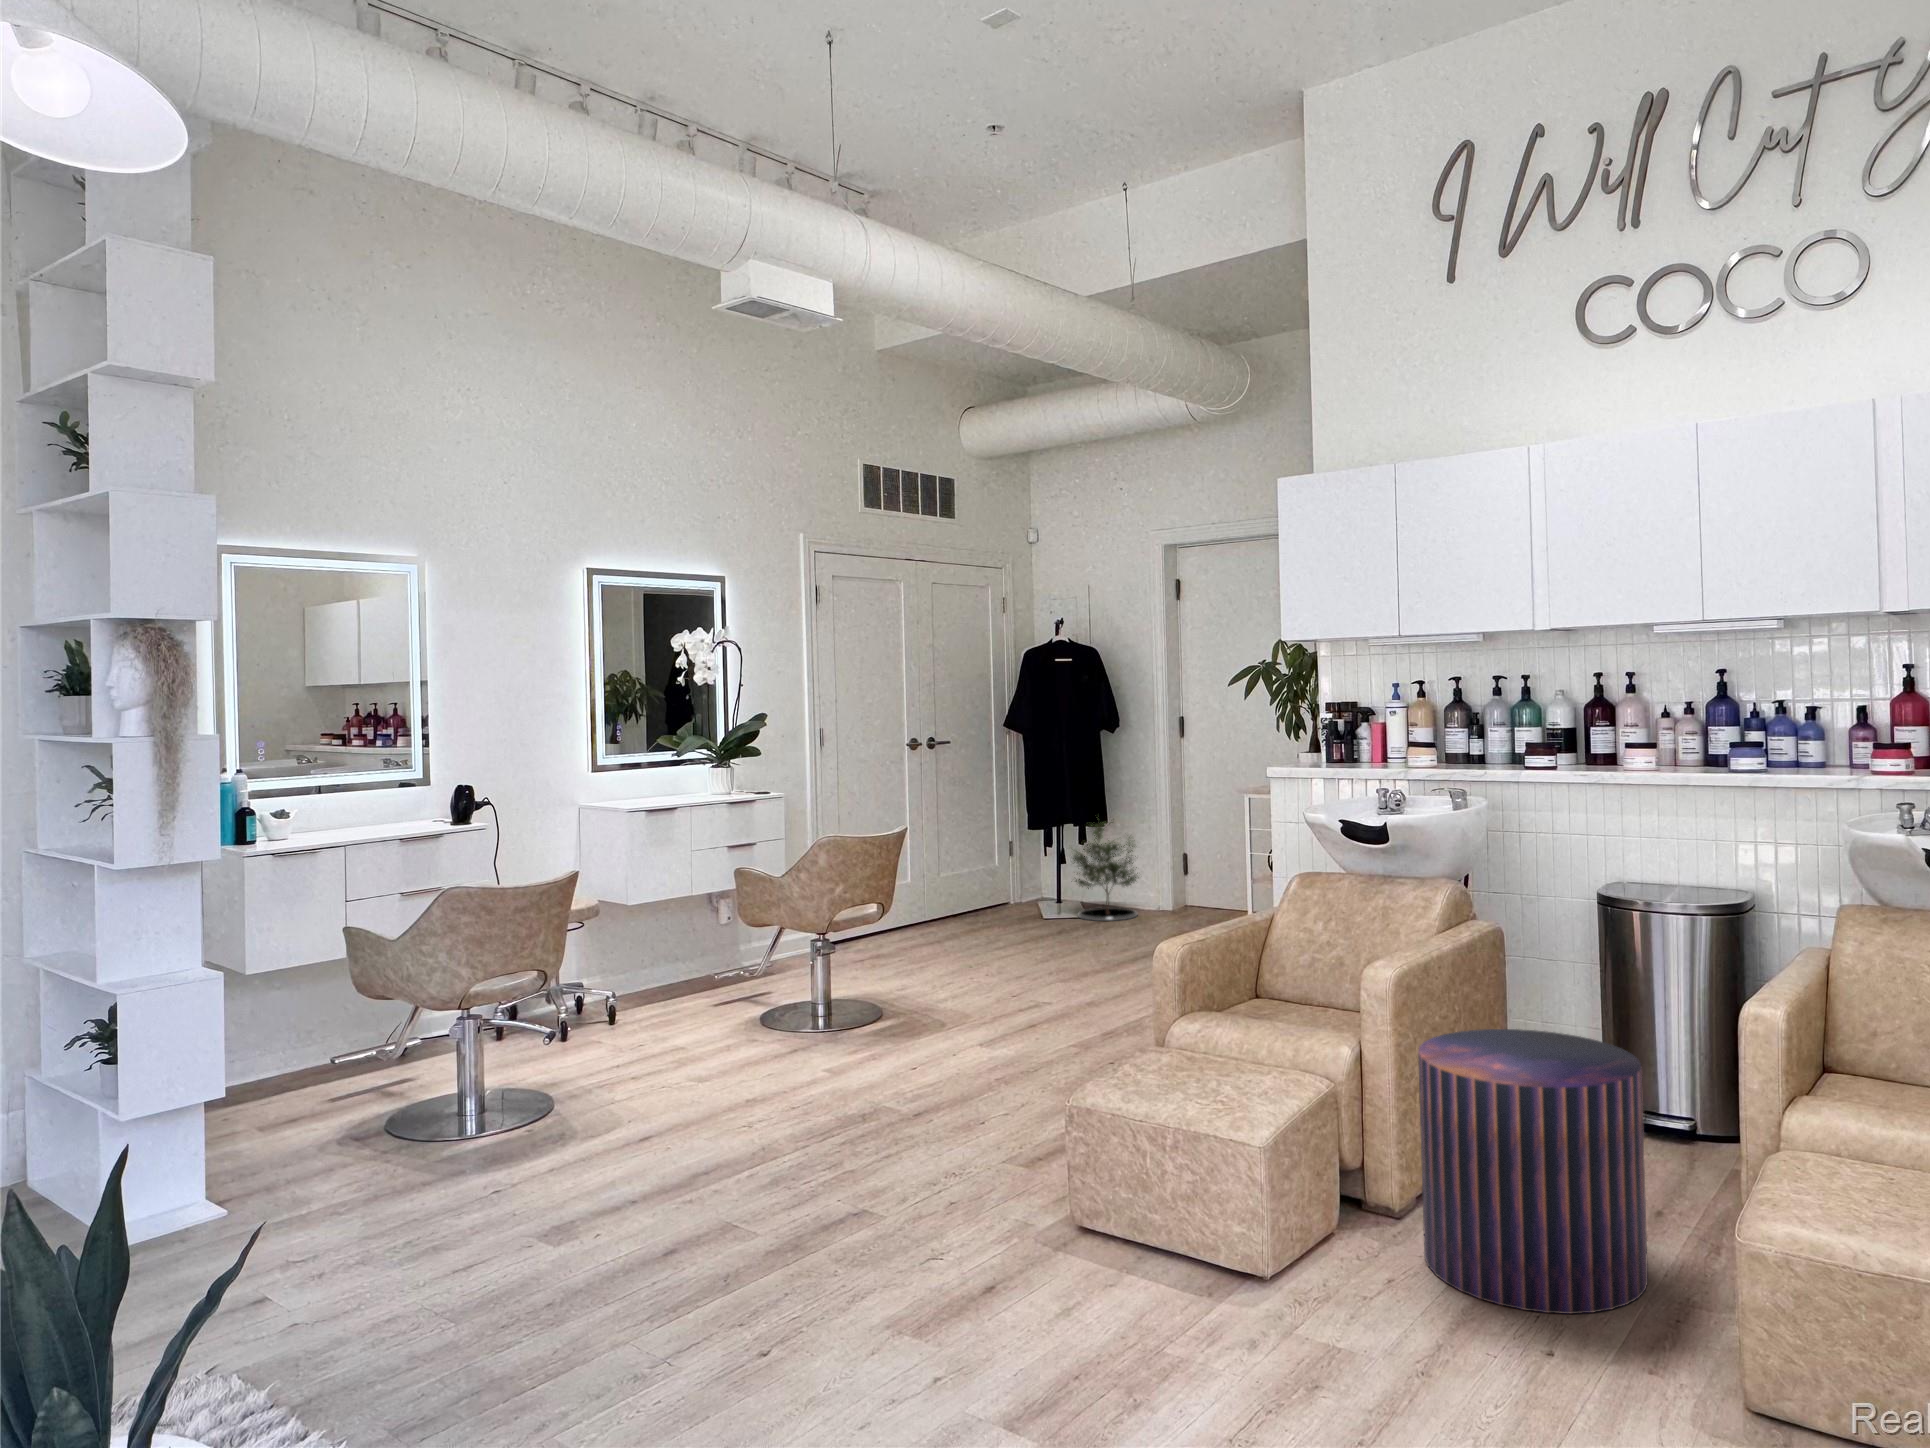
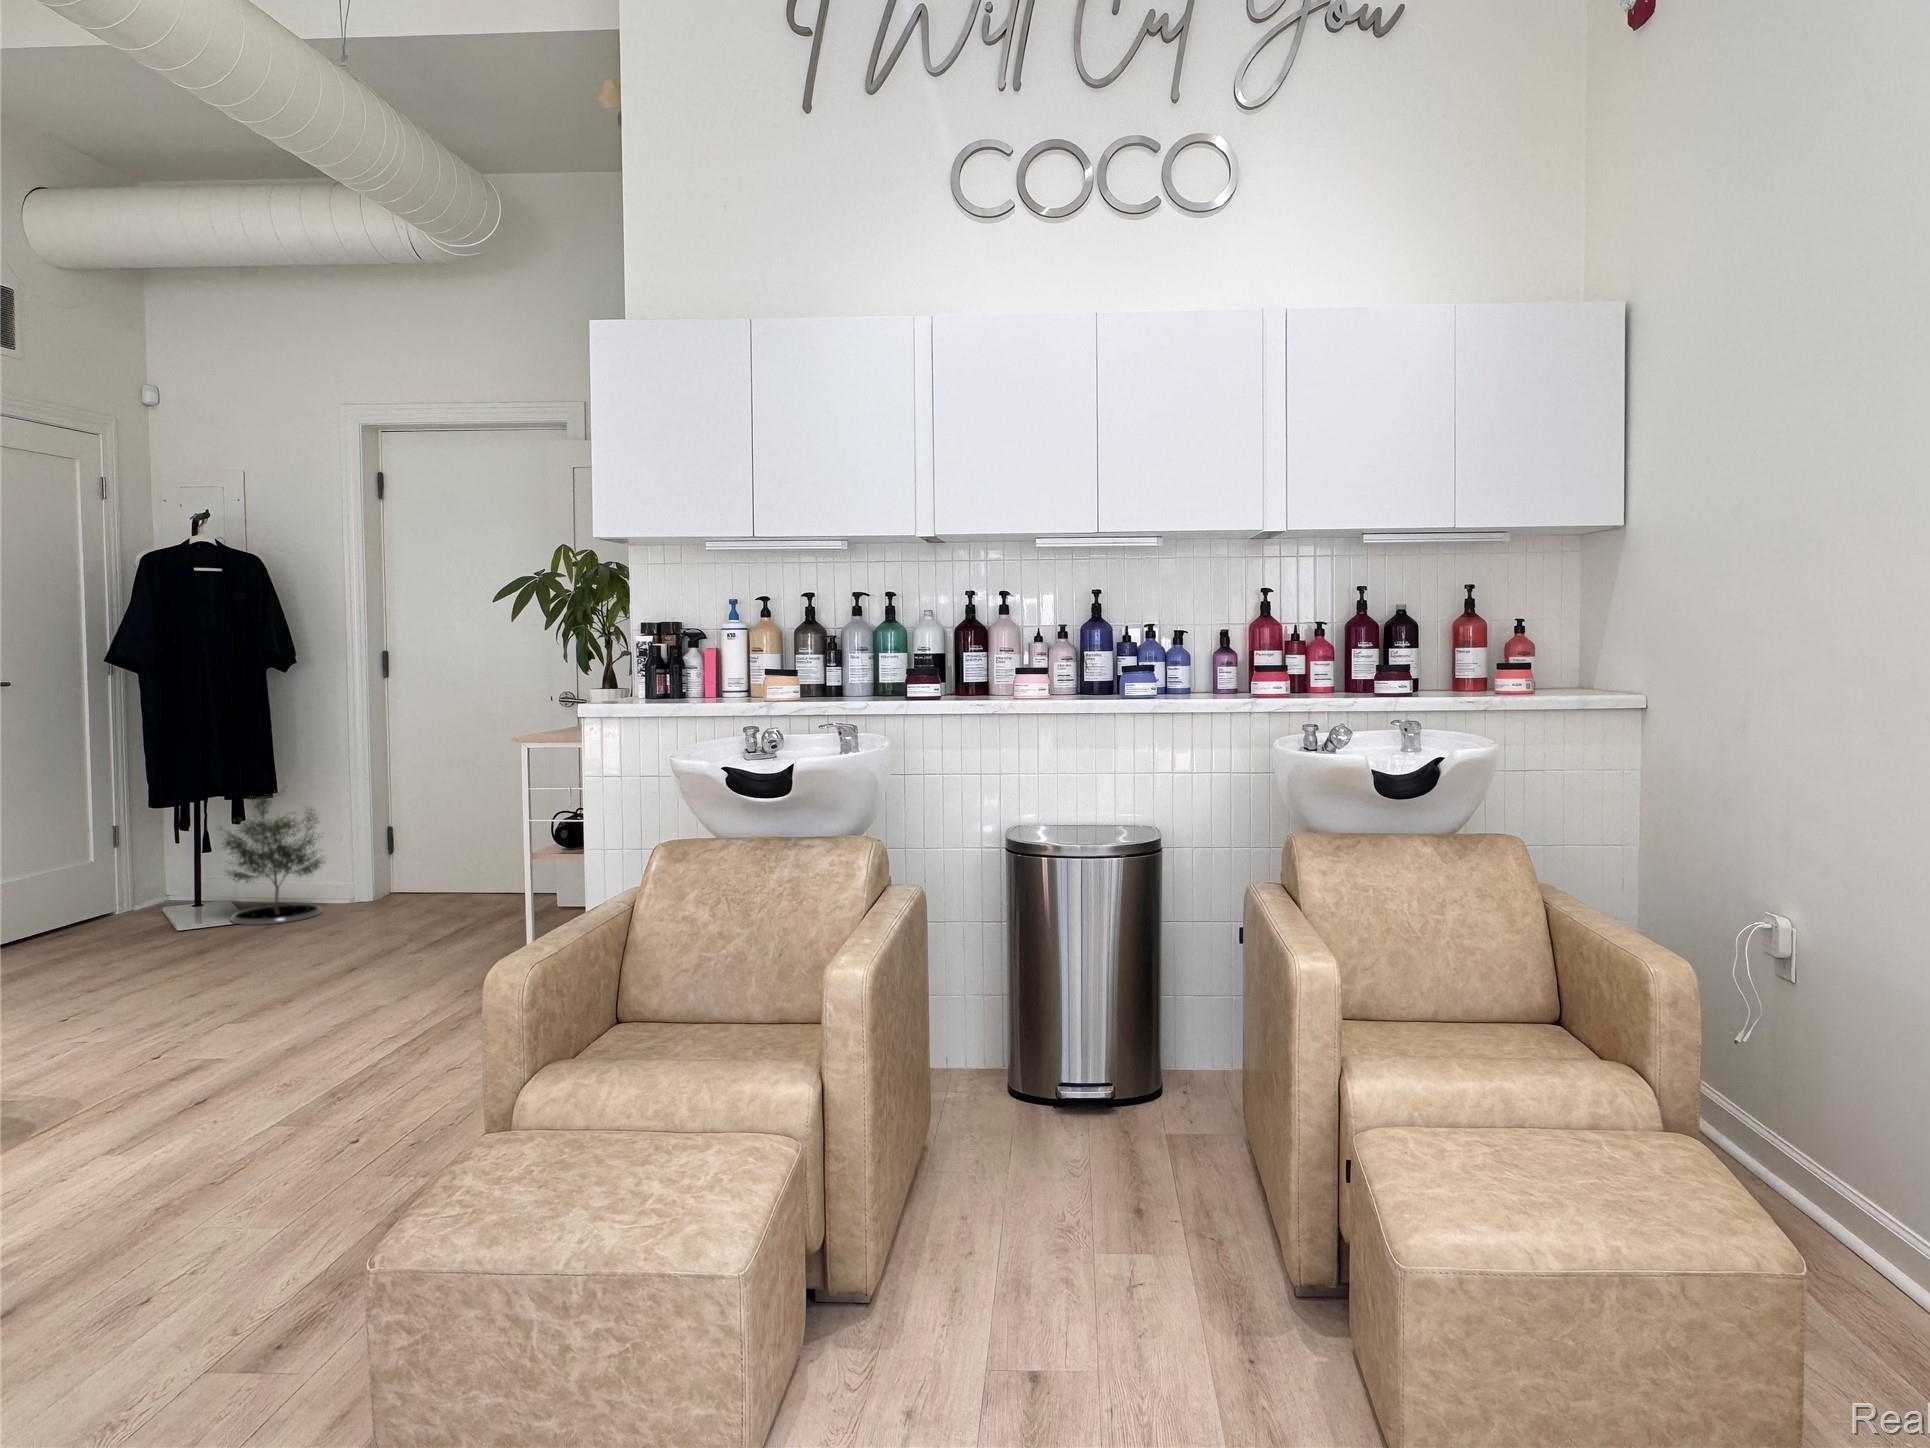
pouf: present [1418,1029,1648,1314] -> none [889,1015,1154,1383]

